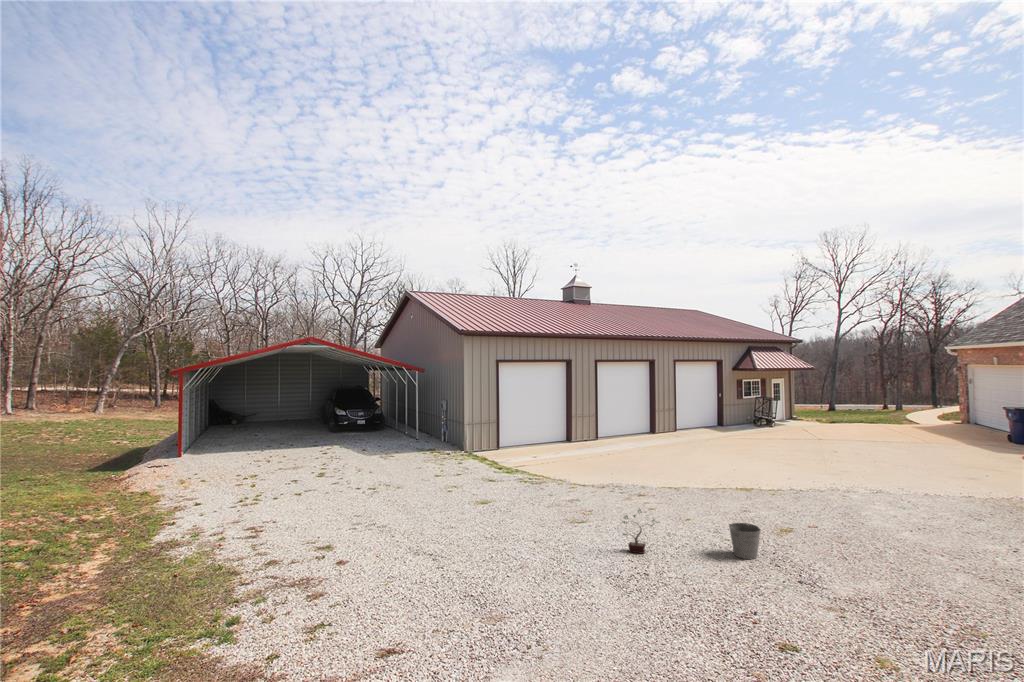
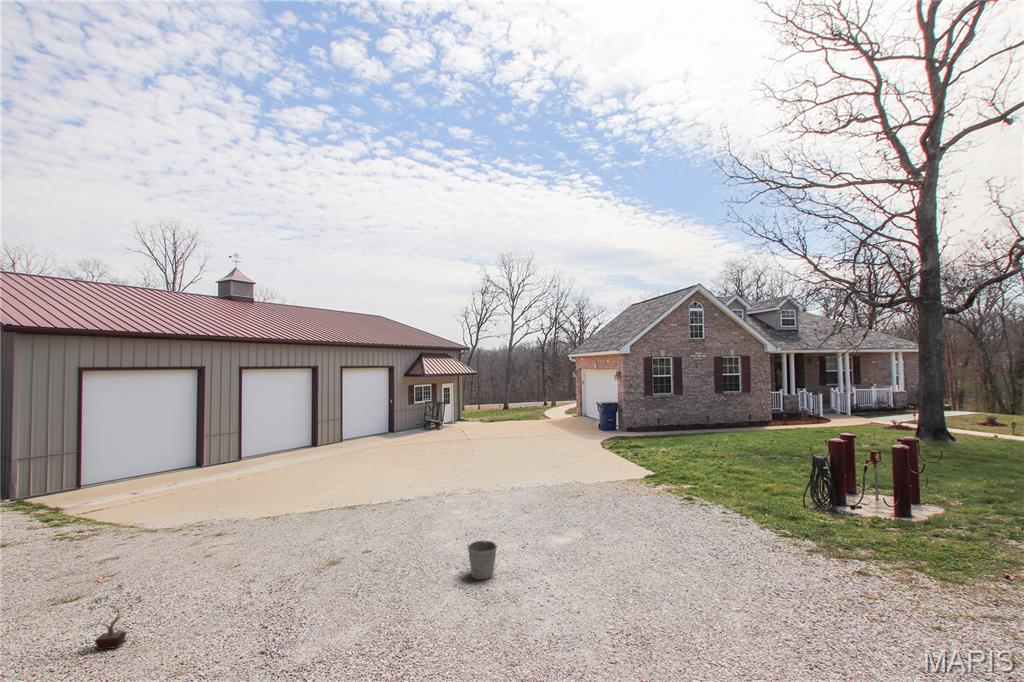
bucket: present [729,523,761,559] -> present [468,541,497,579]

